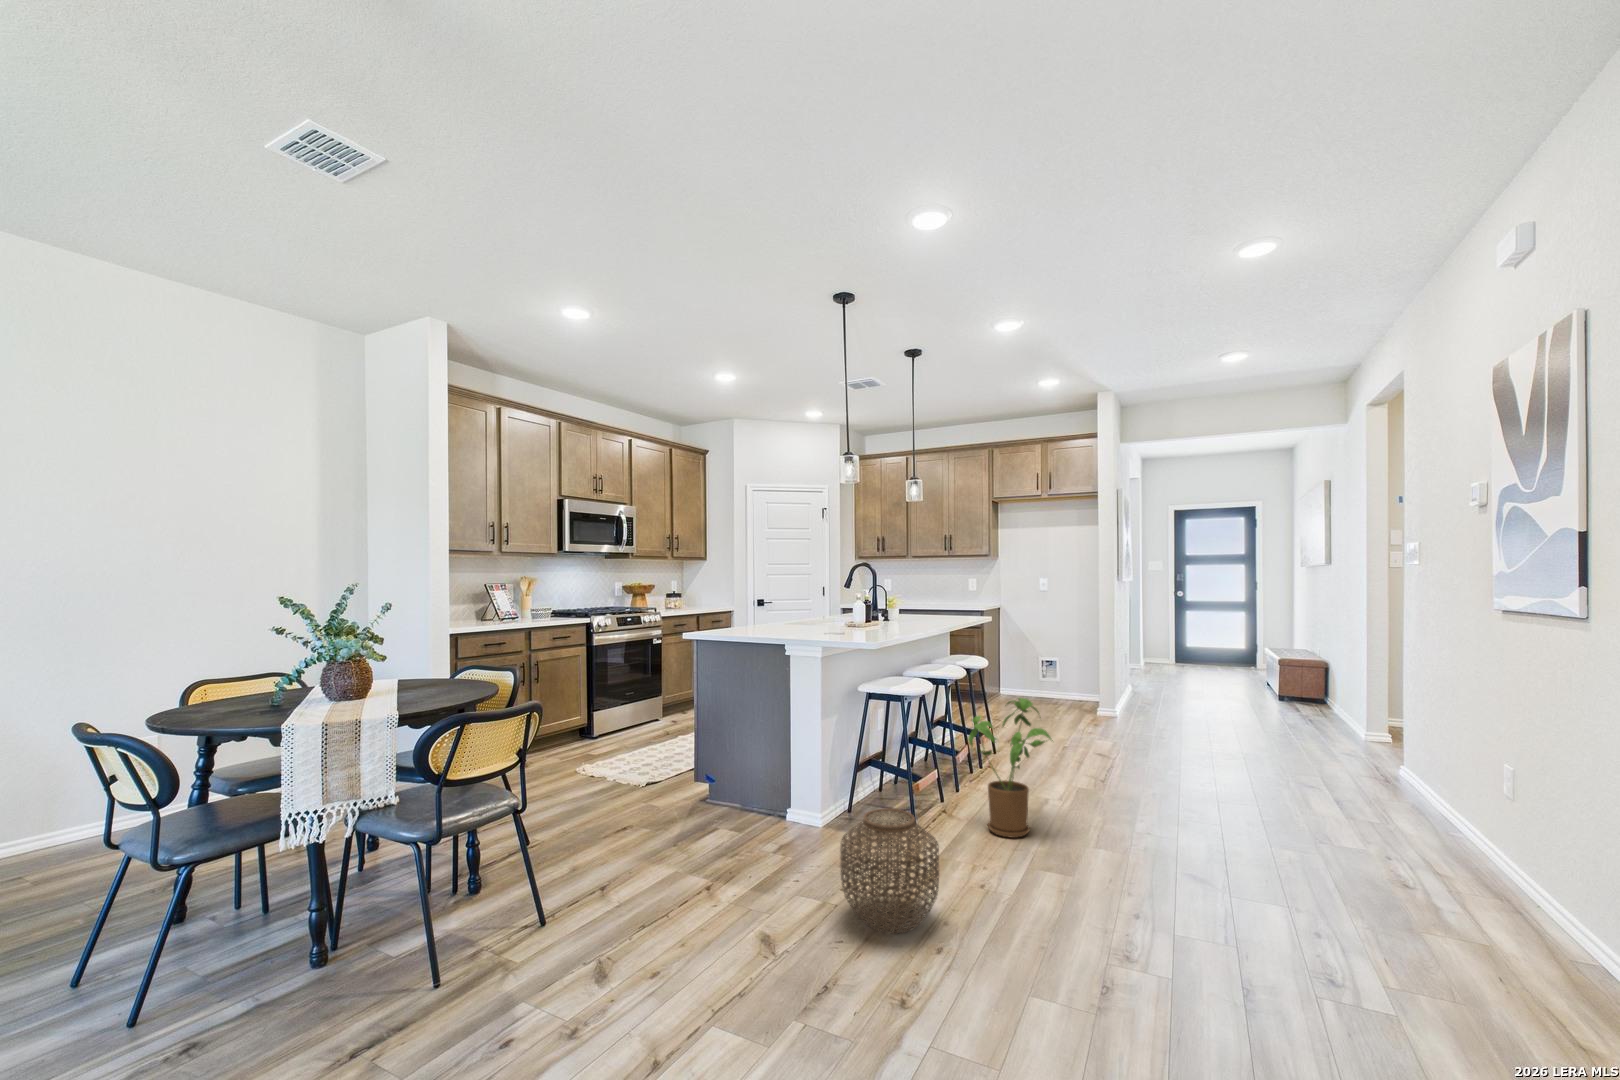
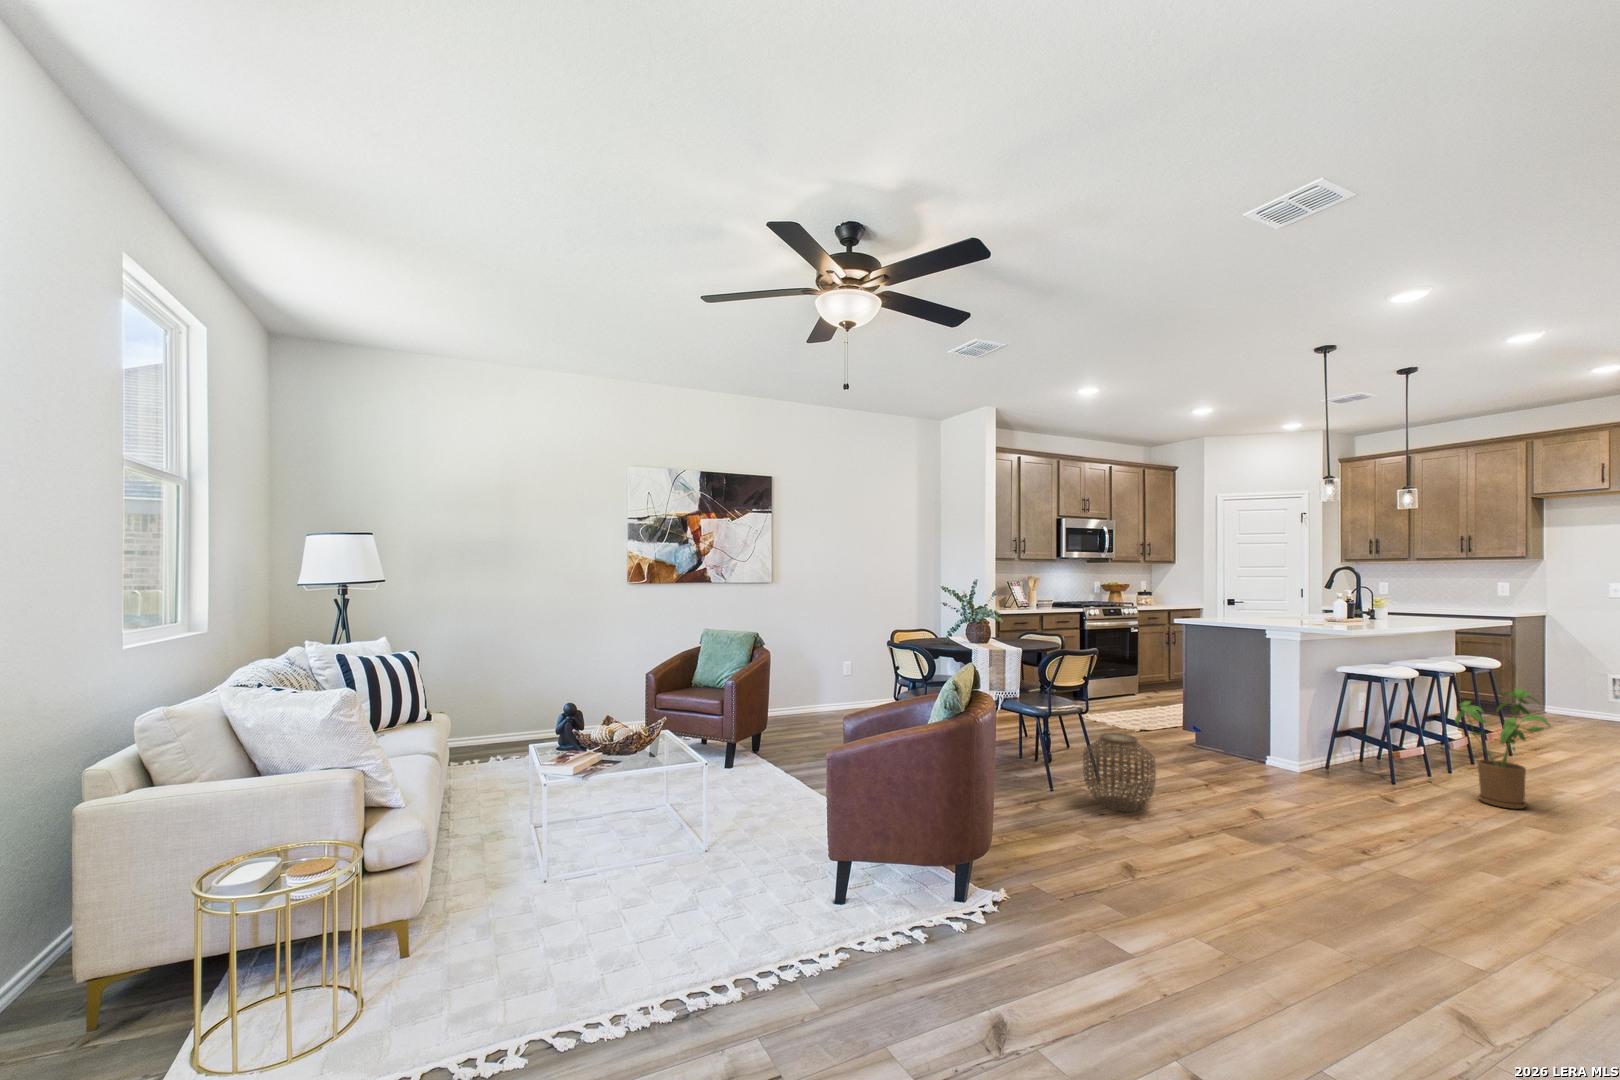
woven basket: present [840,809,939,933] -> present [1083,733,1155,812]

